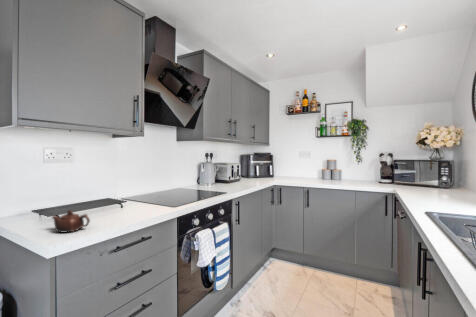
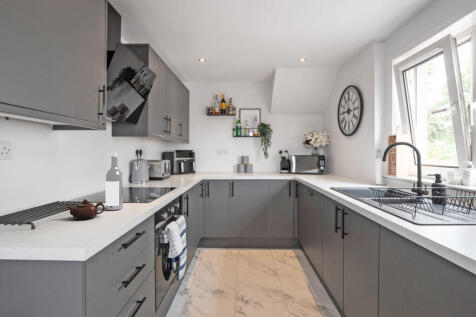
wine bottle: none [106,159,125,222] -> present [106,152,123,210]

